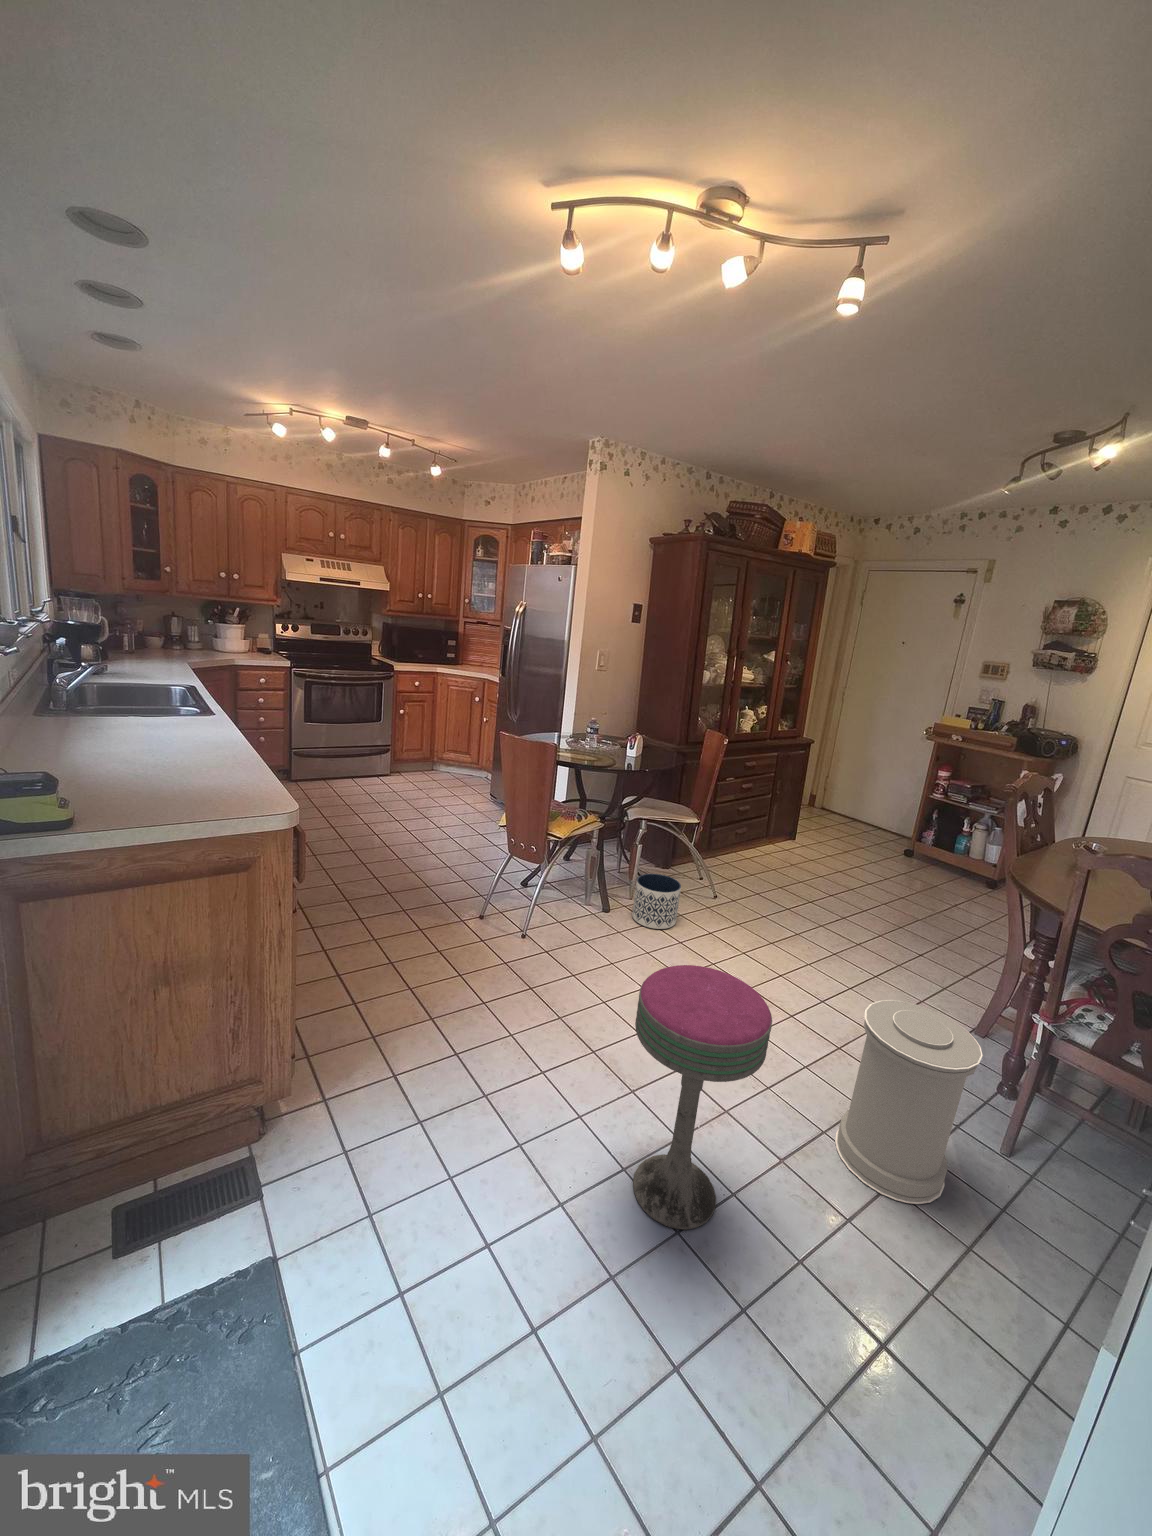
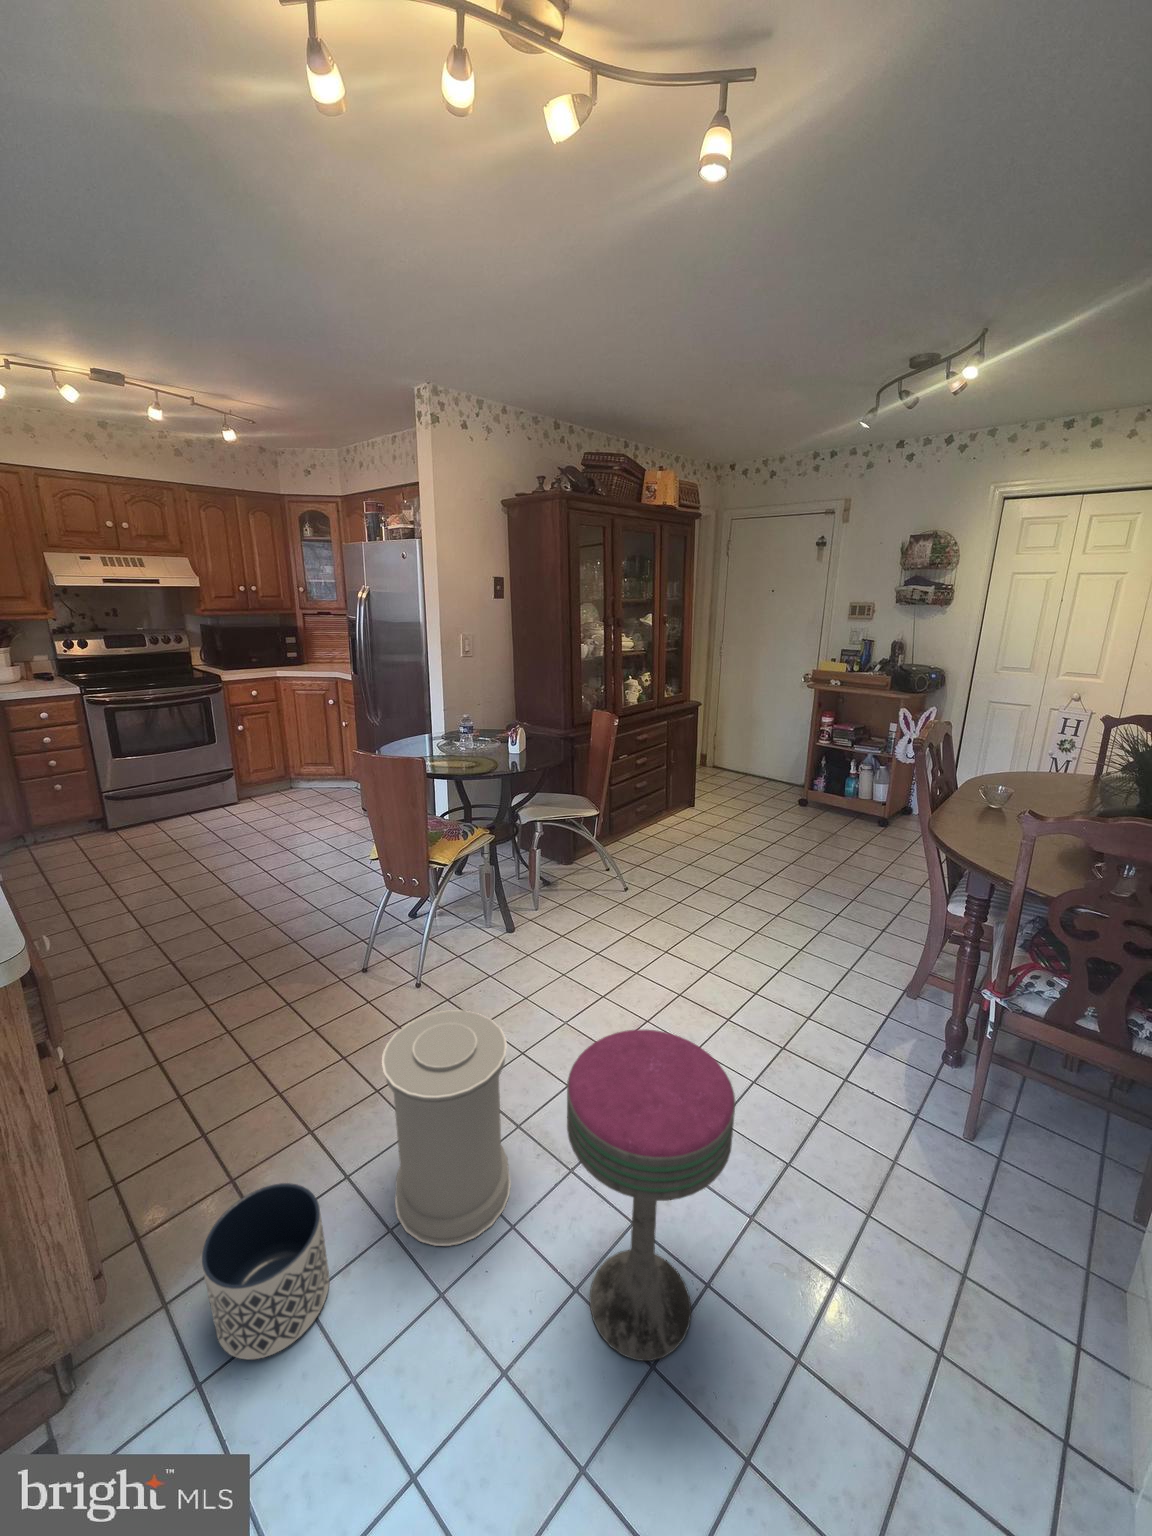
planter: present [632,874,681,929] -> present [202,1183,329,1360]
trash can: present [835,1000,983,1204] -> present [382,1010,511,1246]

